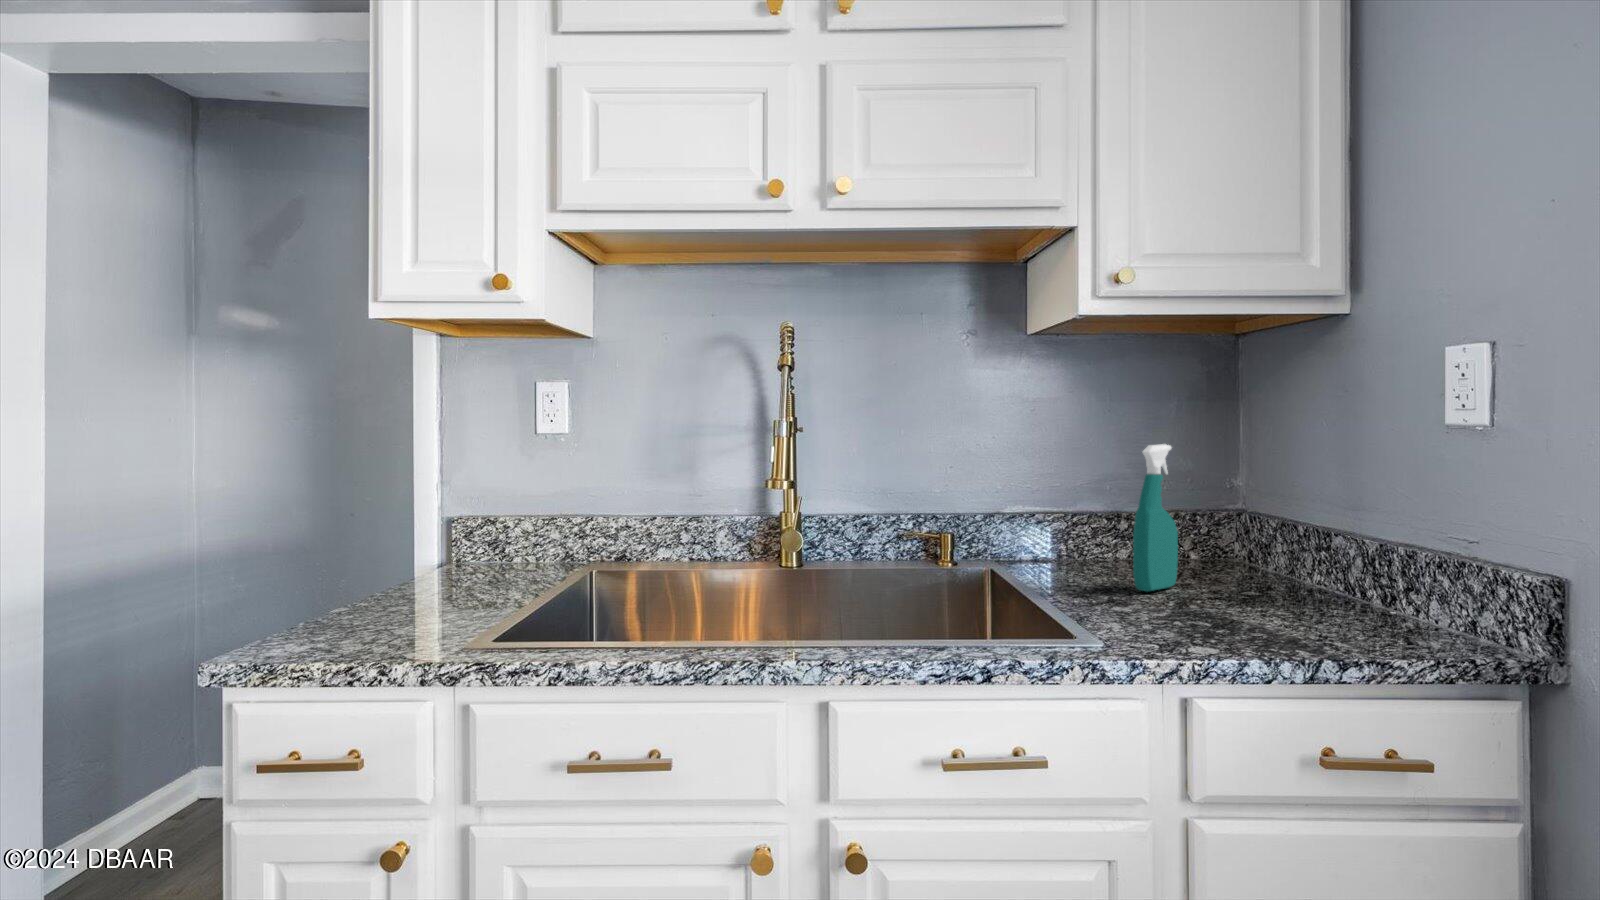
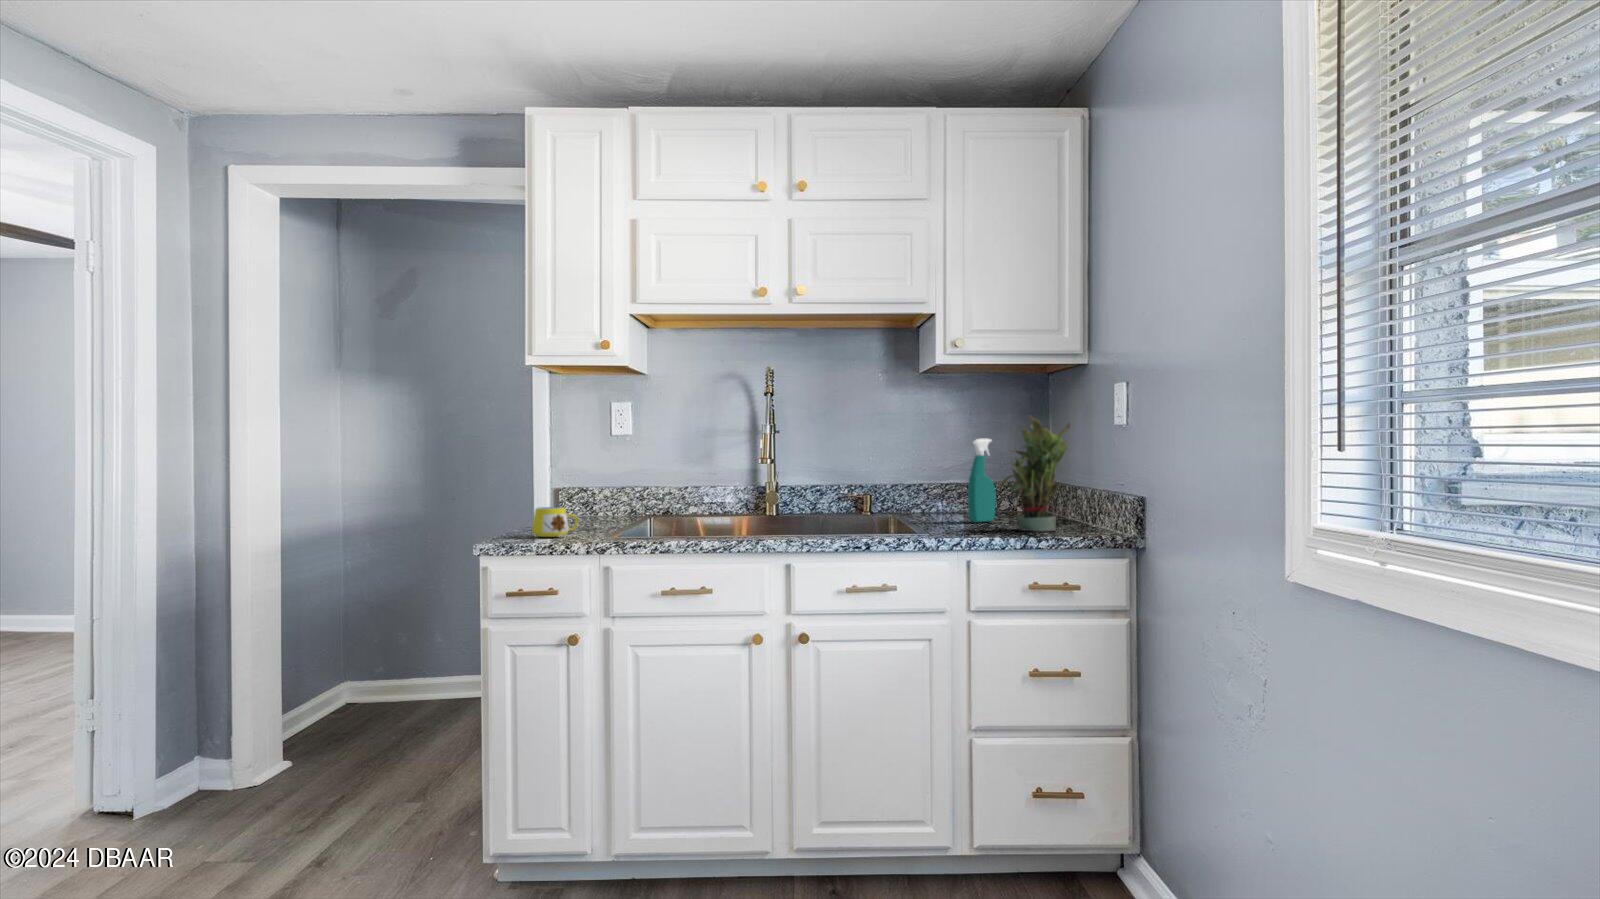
potted plant: none [1211,408,1367,629] -> present [998,416,1070,531]
mug: none [340,576,434,638] -> present [532,507,578,537]

